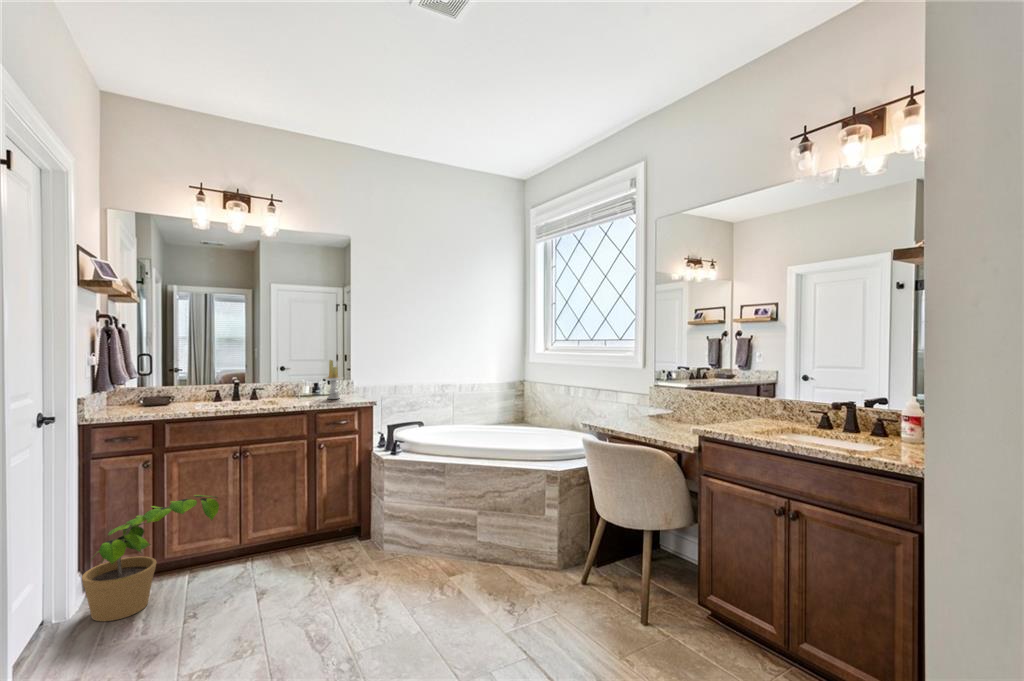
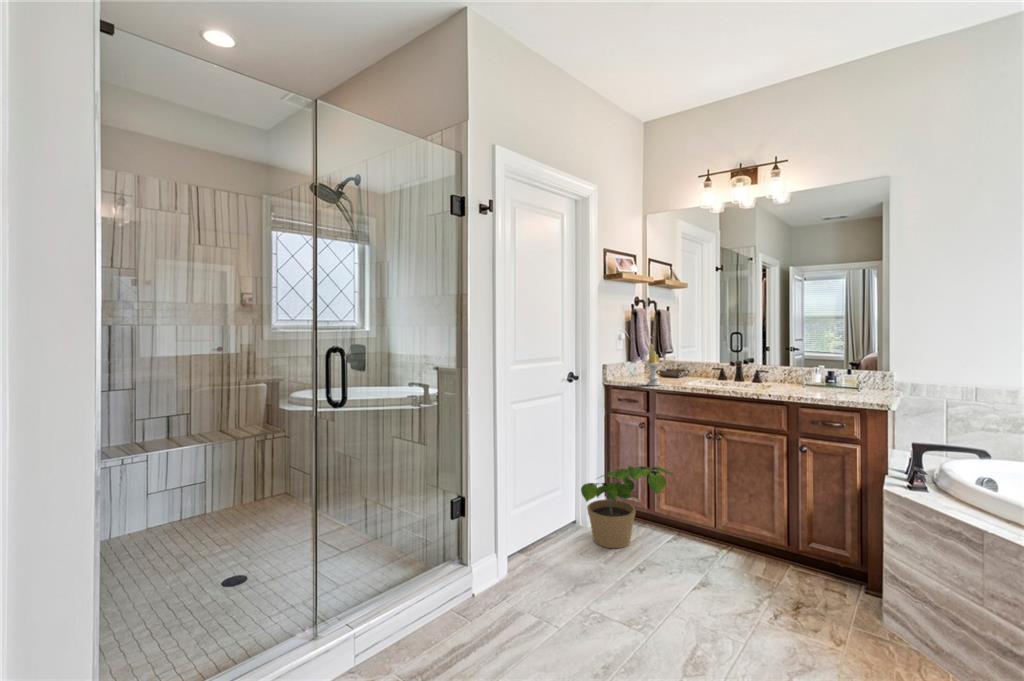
candle: present [324,360,343,399] -> present [643,344,663,386]

